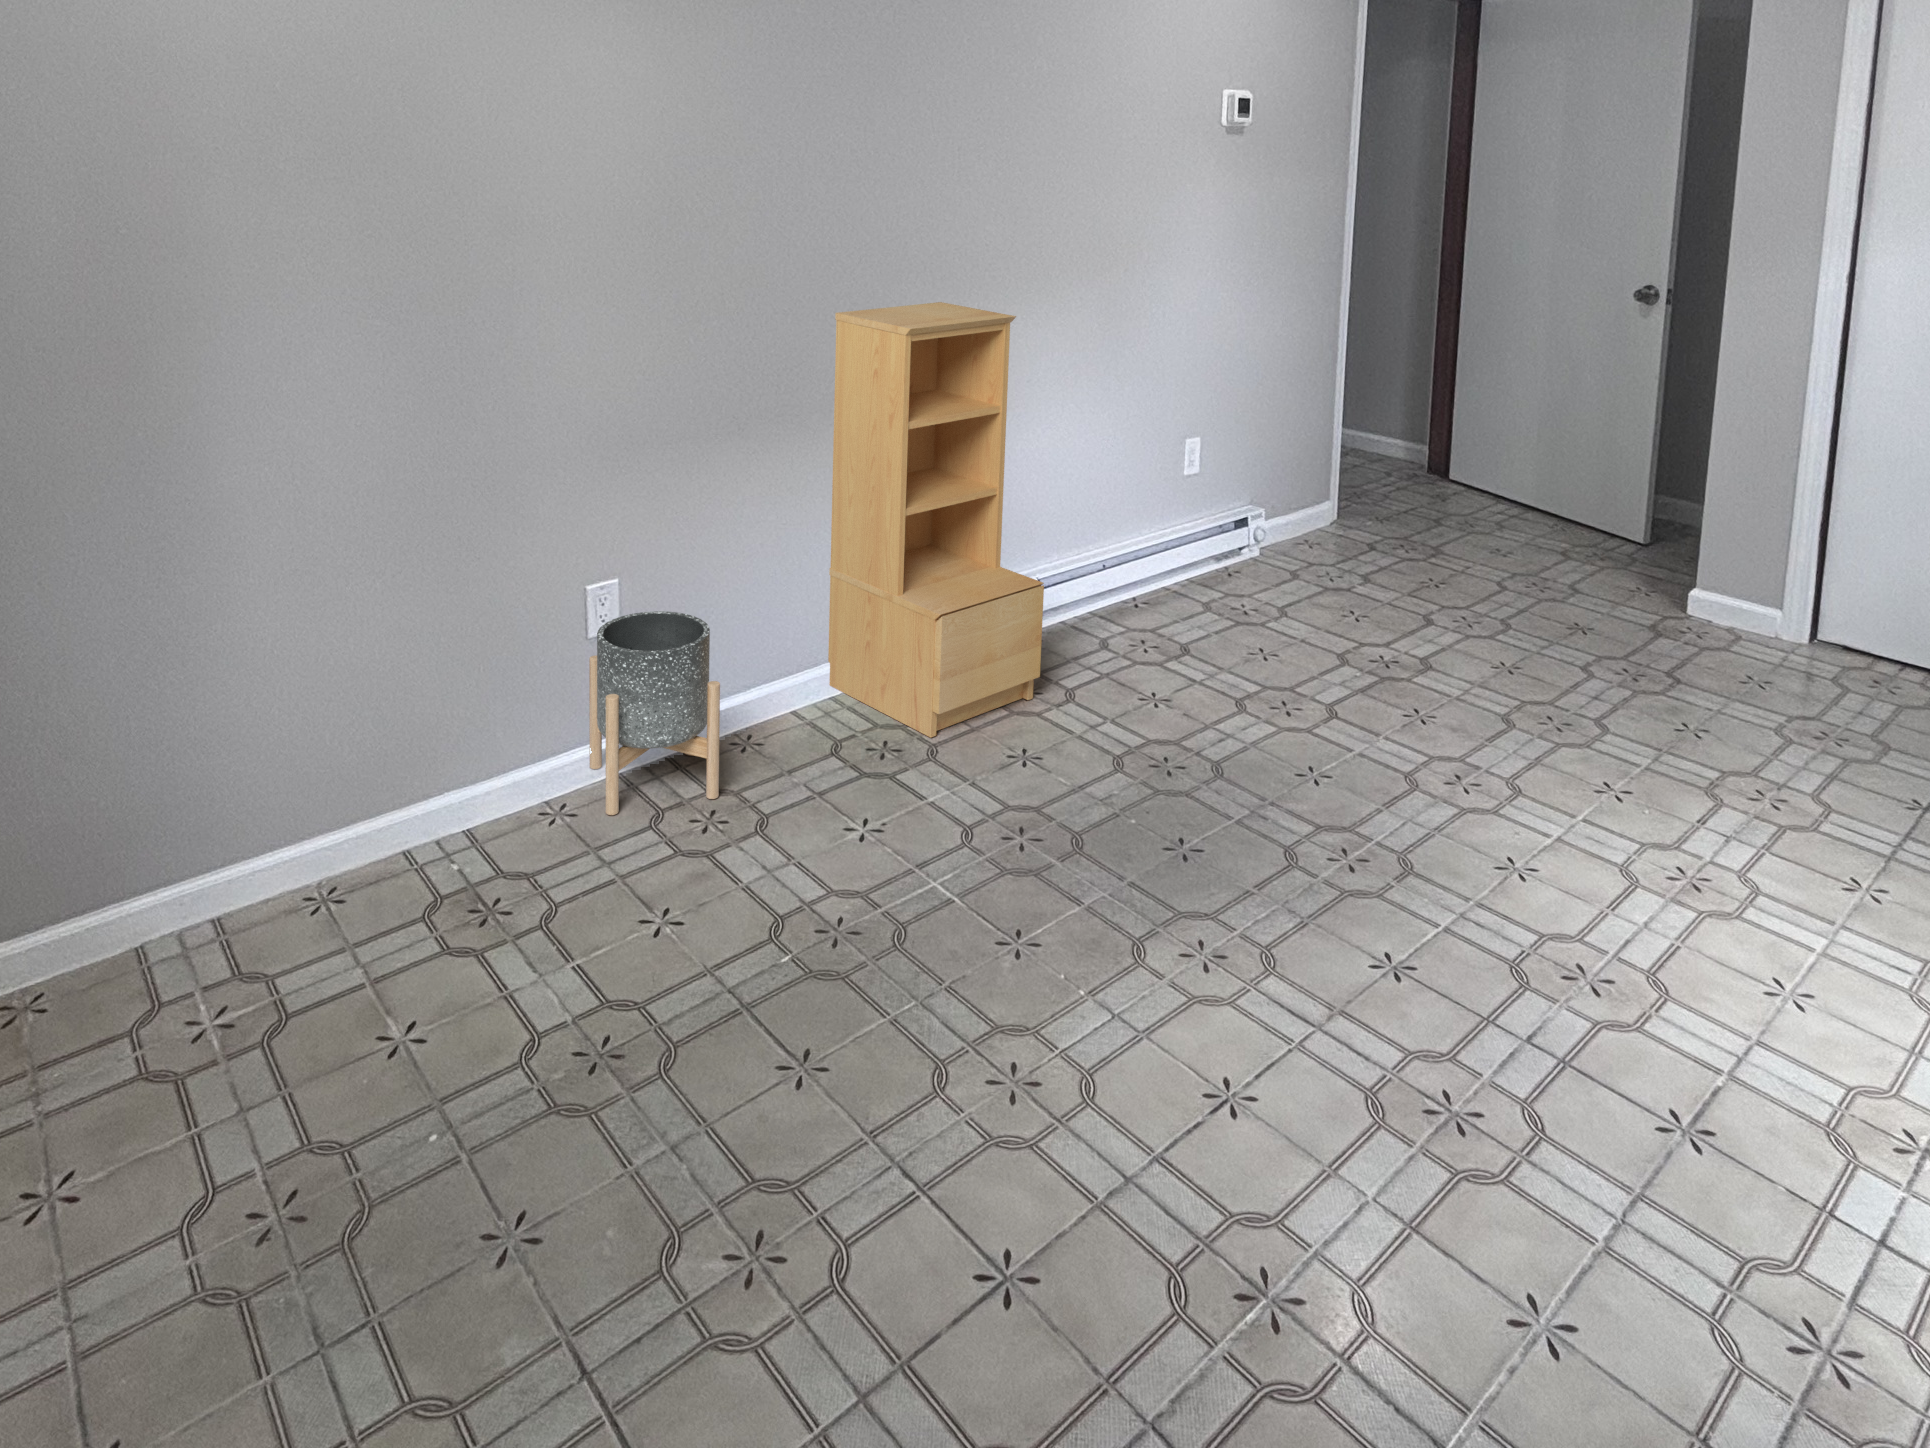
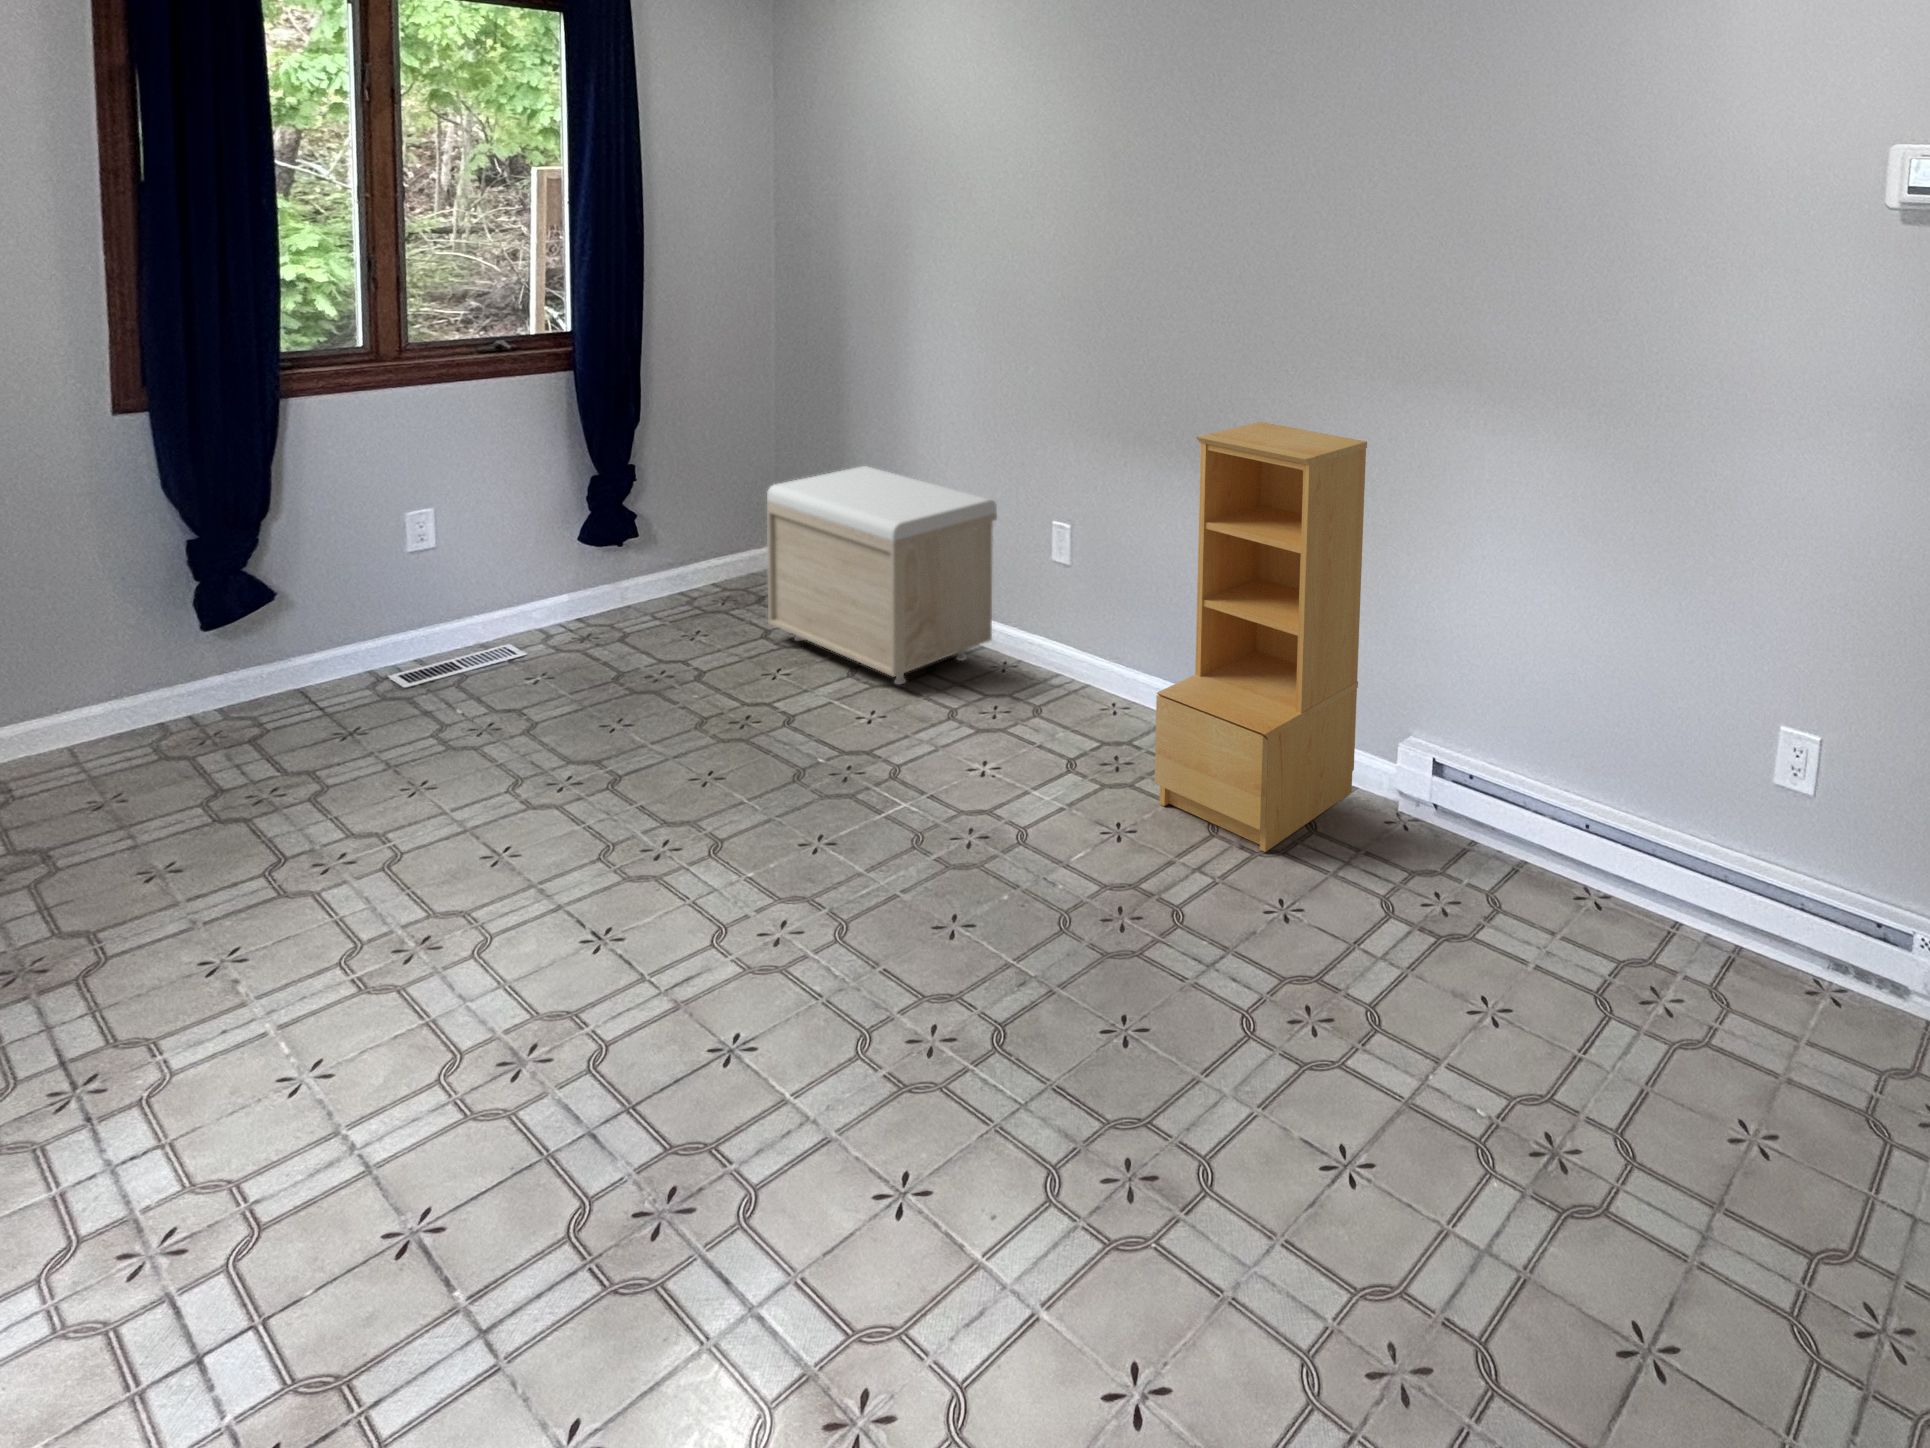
storage bench: none [7,571,521,1053] -> present [767,466,997,684]
planter: present [589,611,720,815] -> none [1011,587,1113,731]

